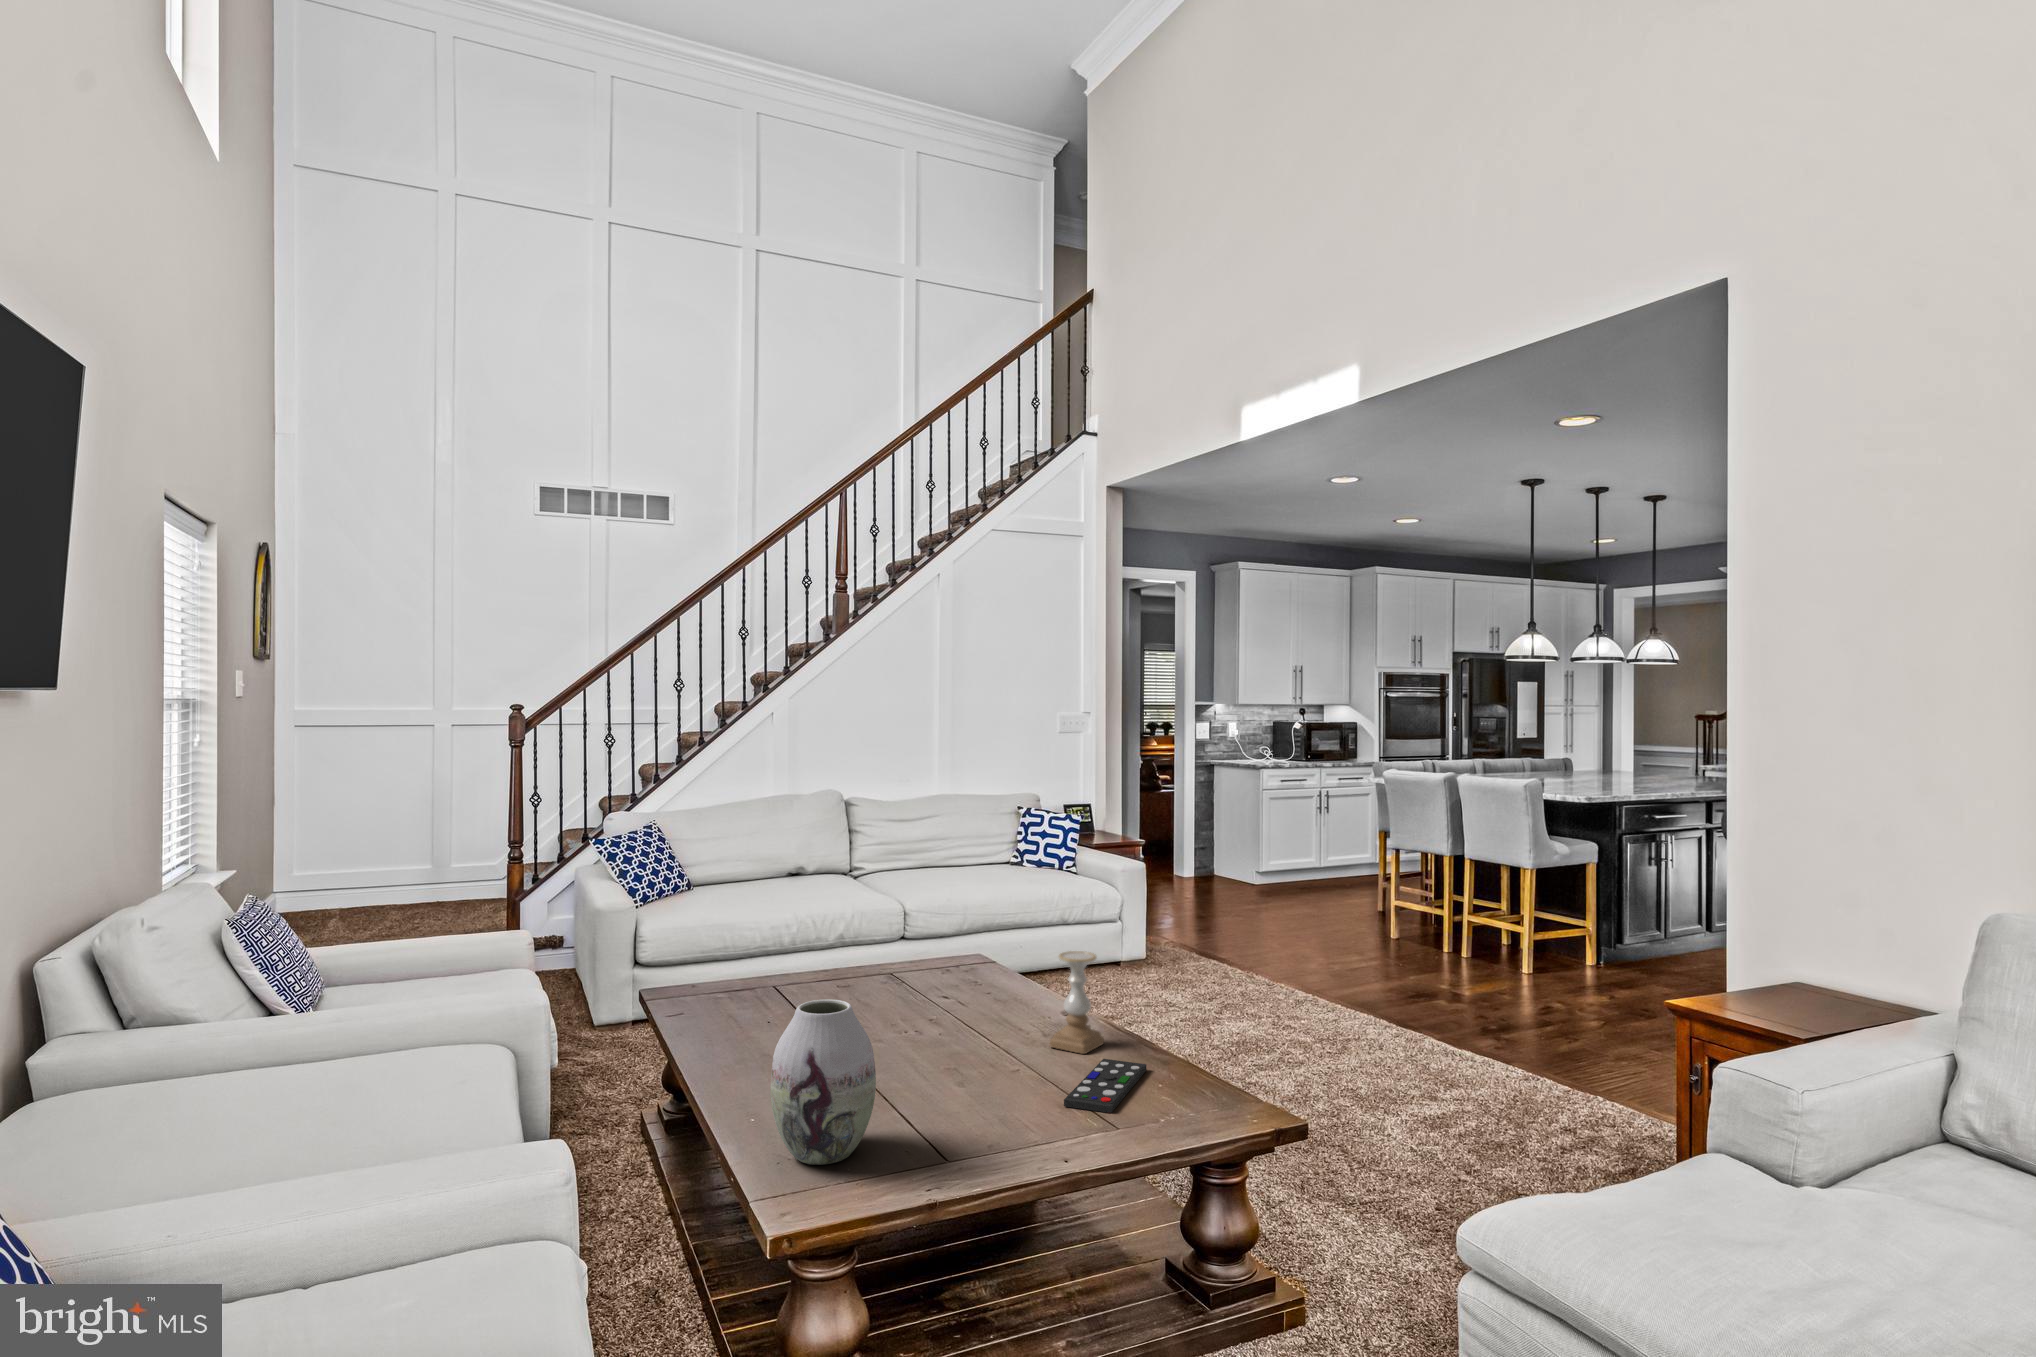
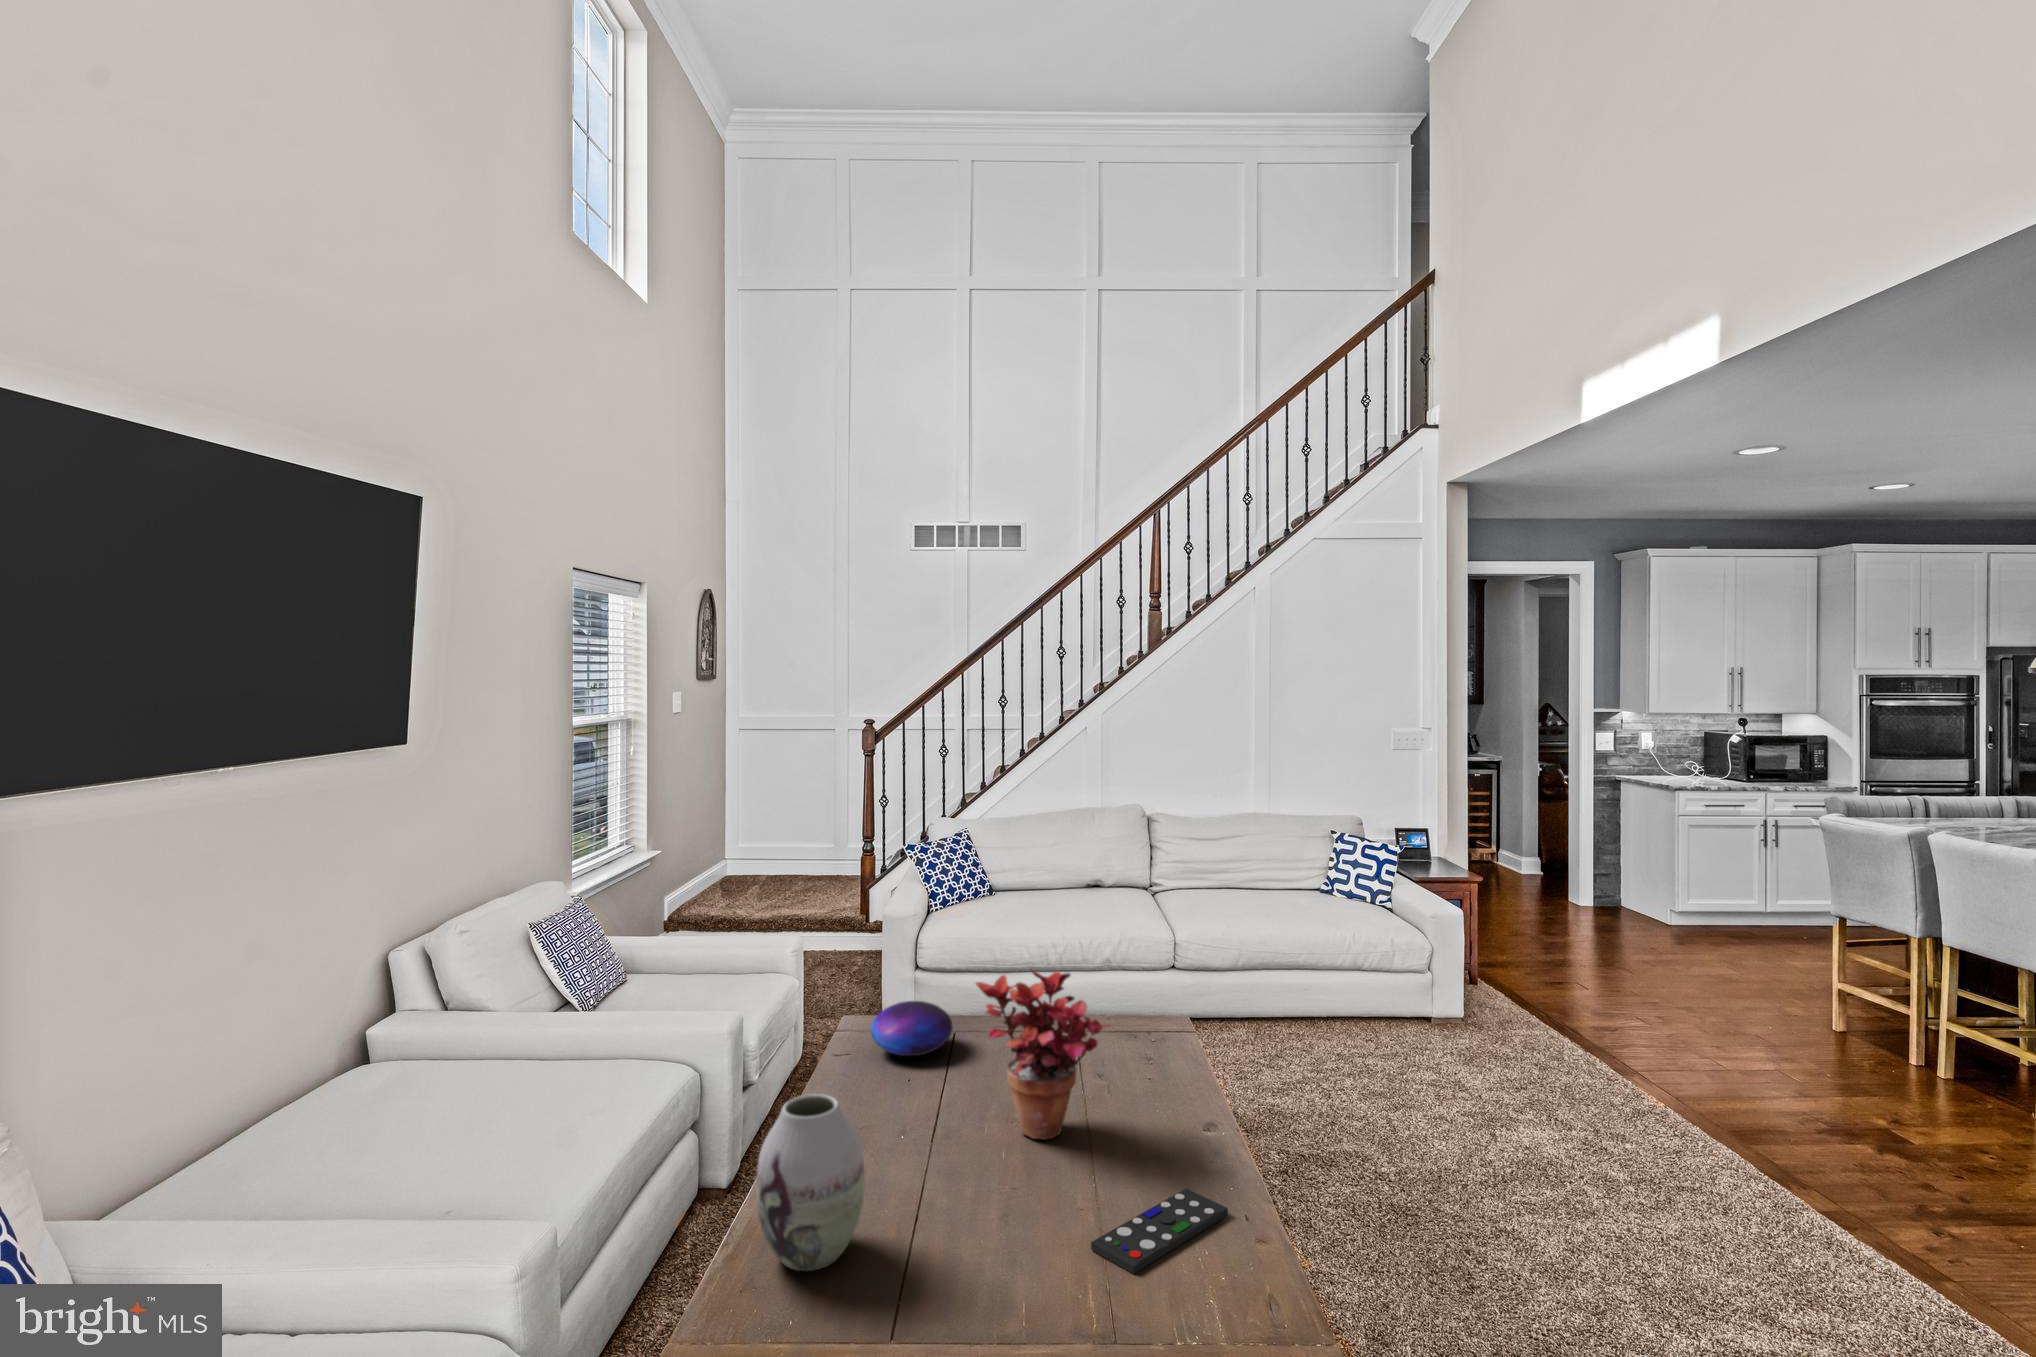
potted plant: none [876,895,1011,1053] -> present [976,970,1108,1139]
candle holder: present [1050,951,1104,1054] -> none [1151,1050,1214,1173]
decorative orb: none [701,963,789,1017] -> present [871,1001,953,1056]

